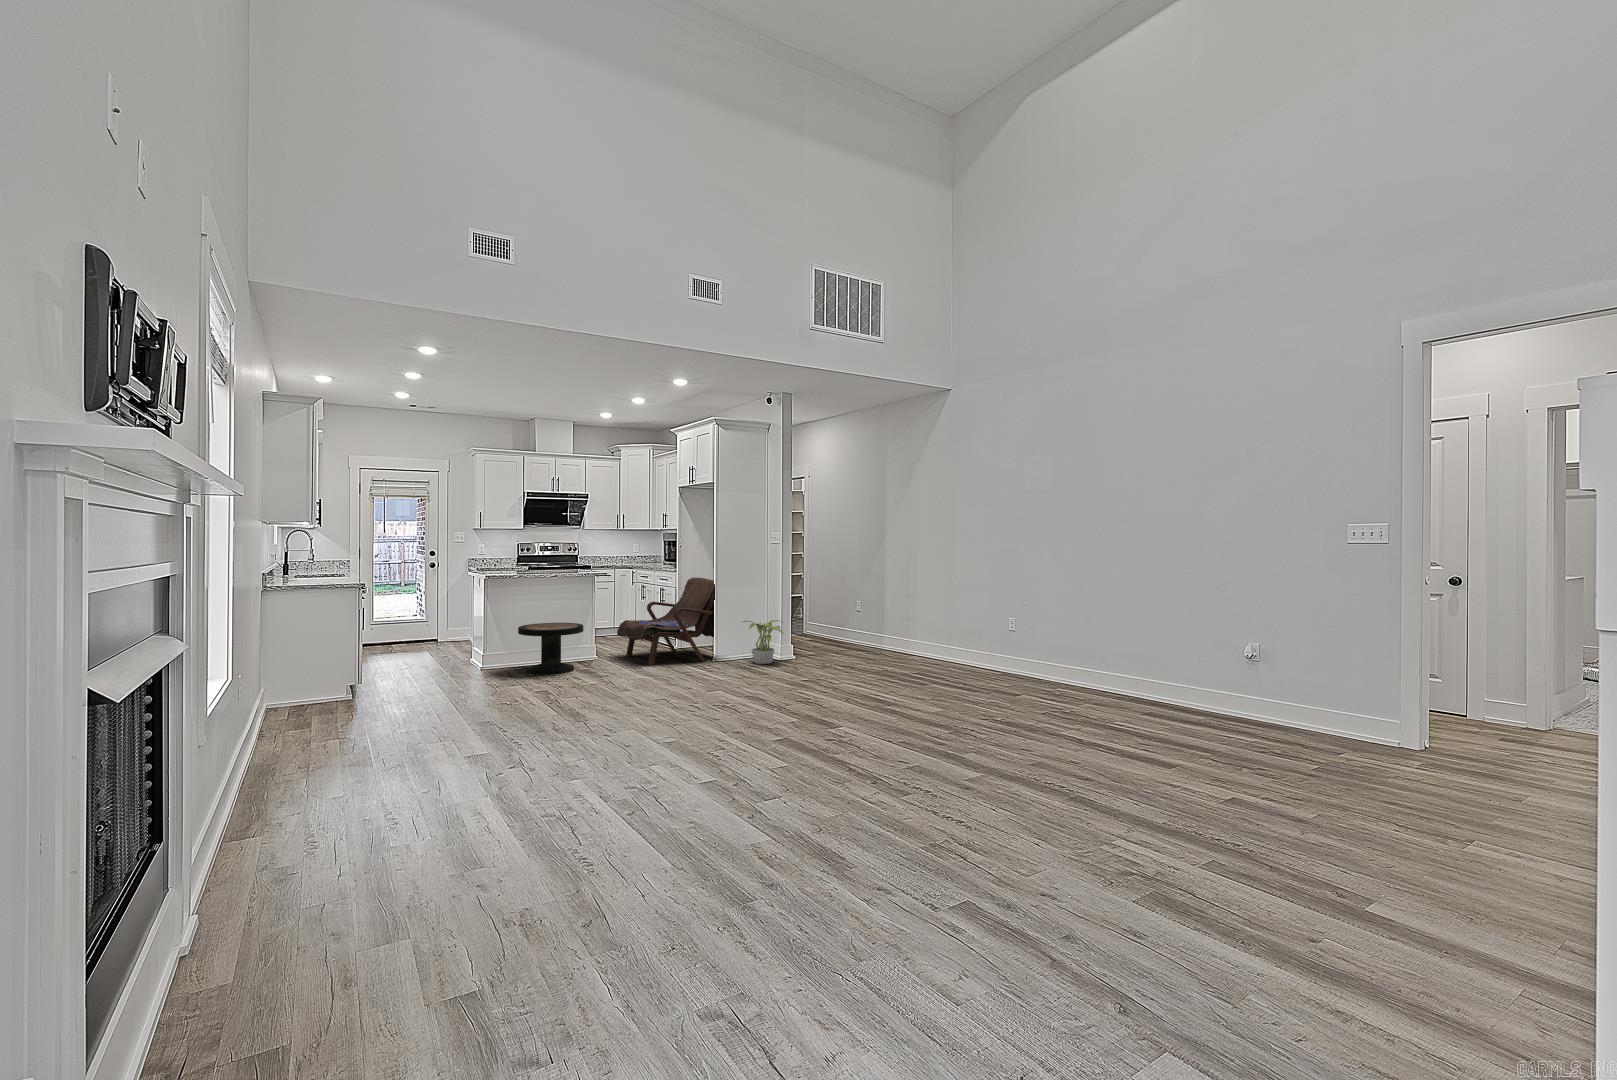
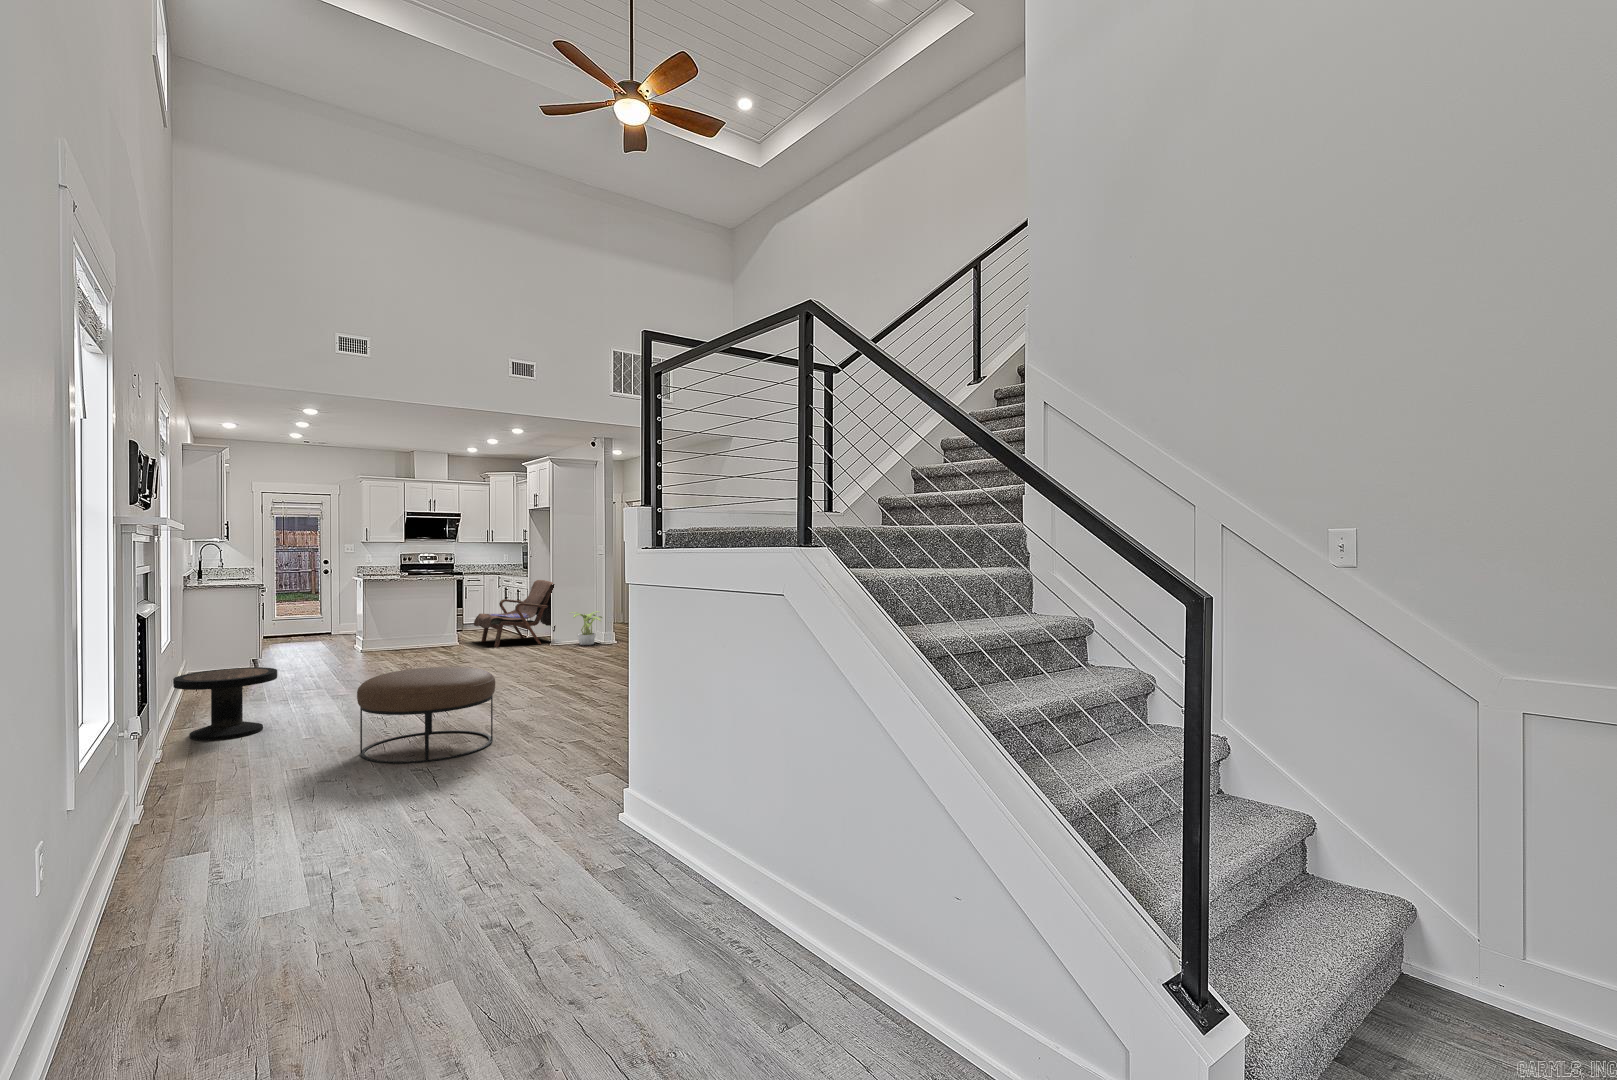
side table: present [518,623,583,674] -> present [173,667,277,741]
ottoman: none [565,750,809,982] -> present [357,667,495,764]

